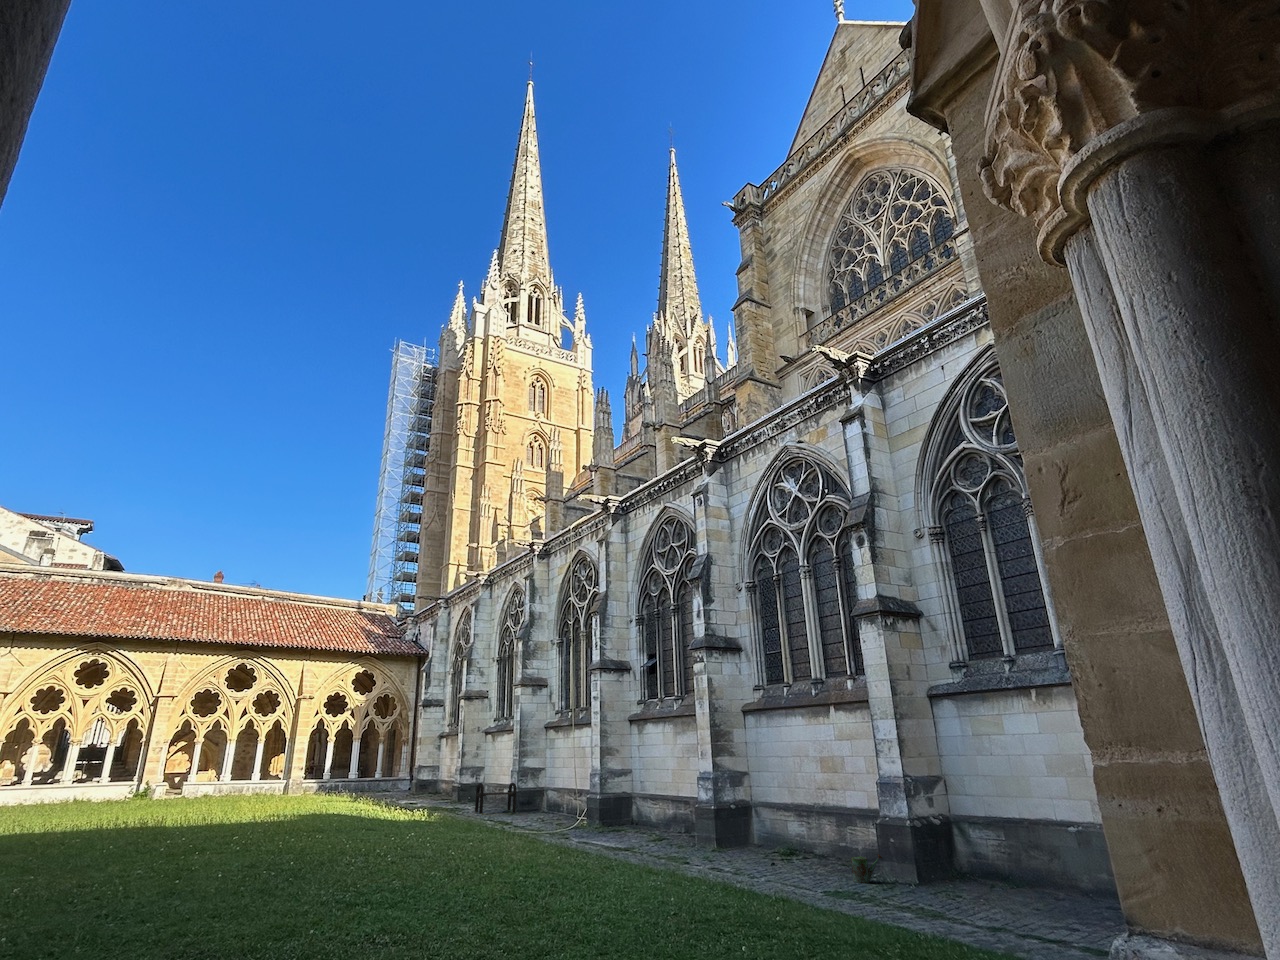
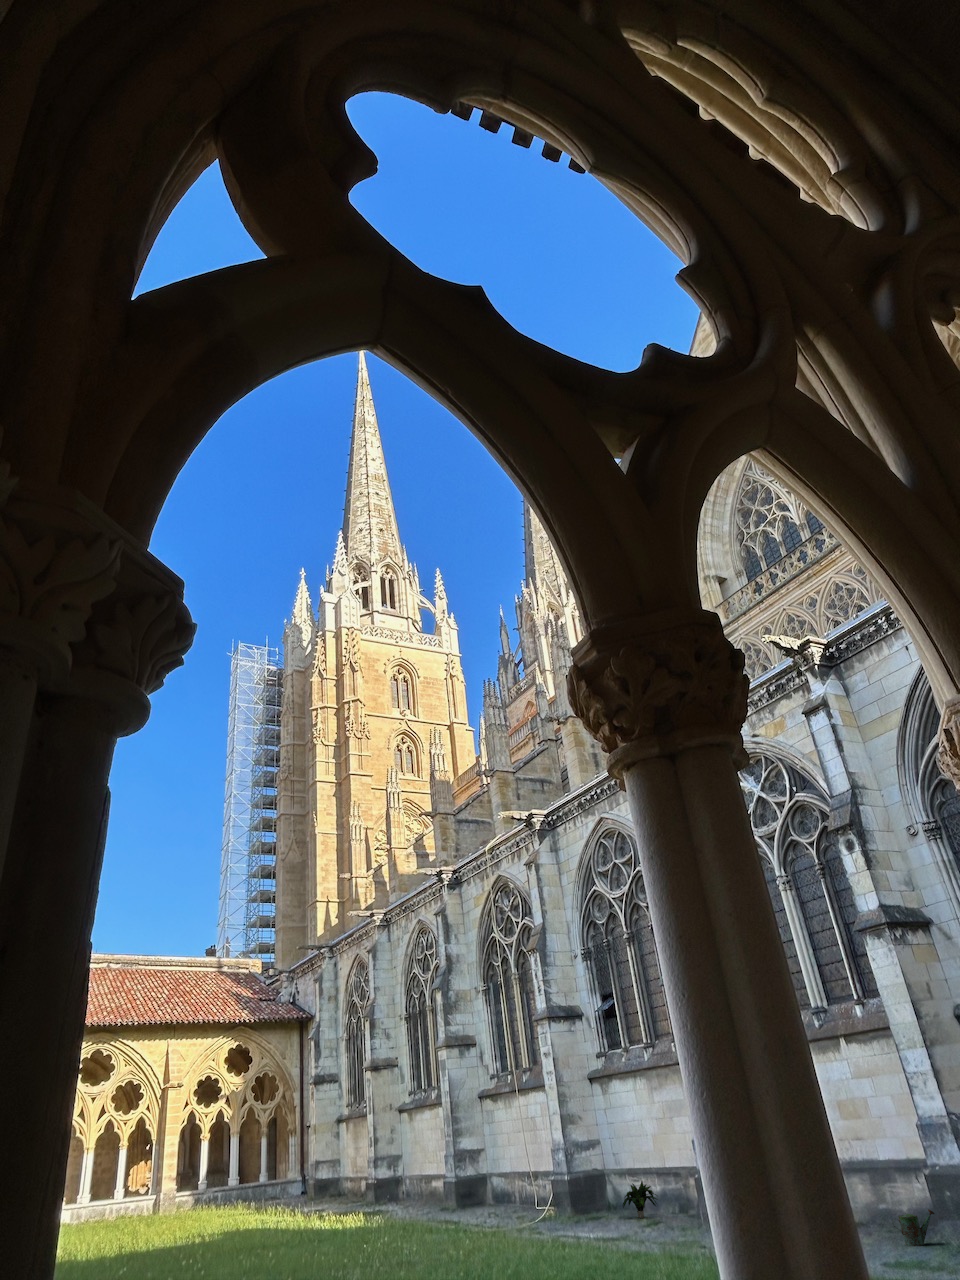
bench: present [475,783,517,814] -> none [405,1172,455,1215]
potted plant: none [640,804,672,834] -> present [623,1182,657,1218]

